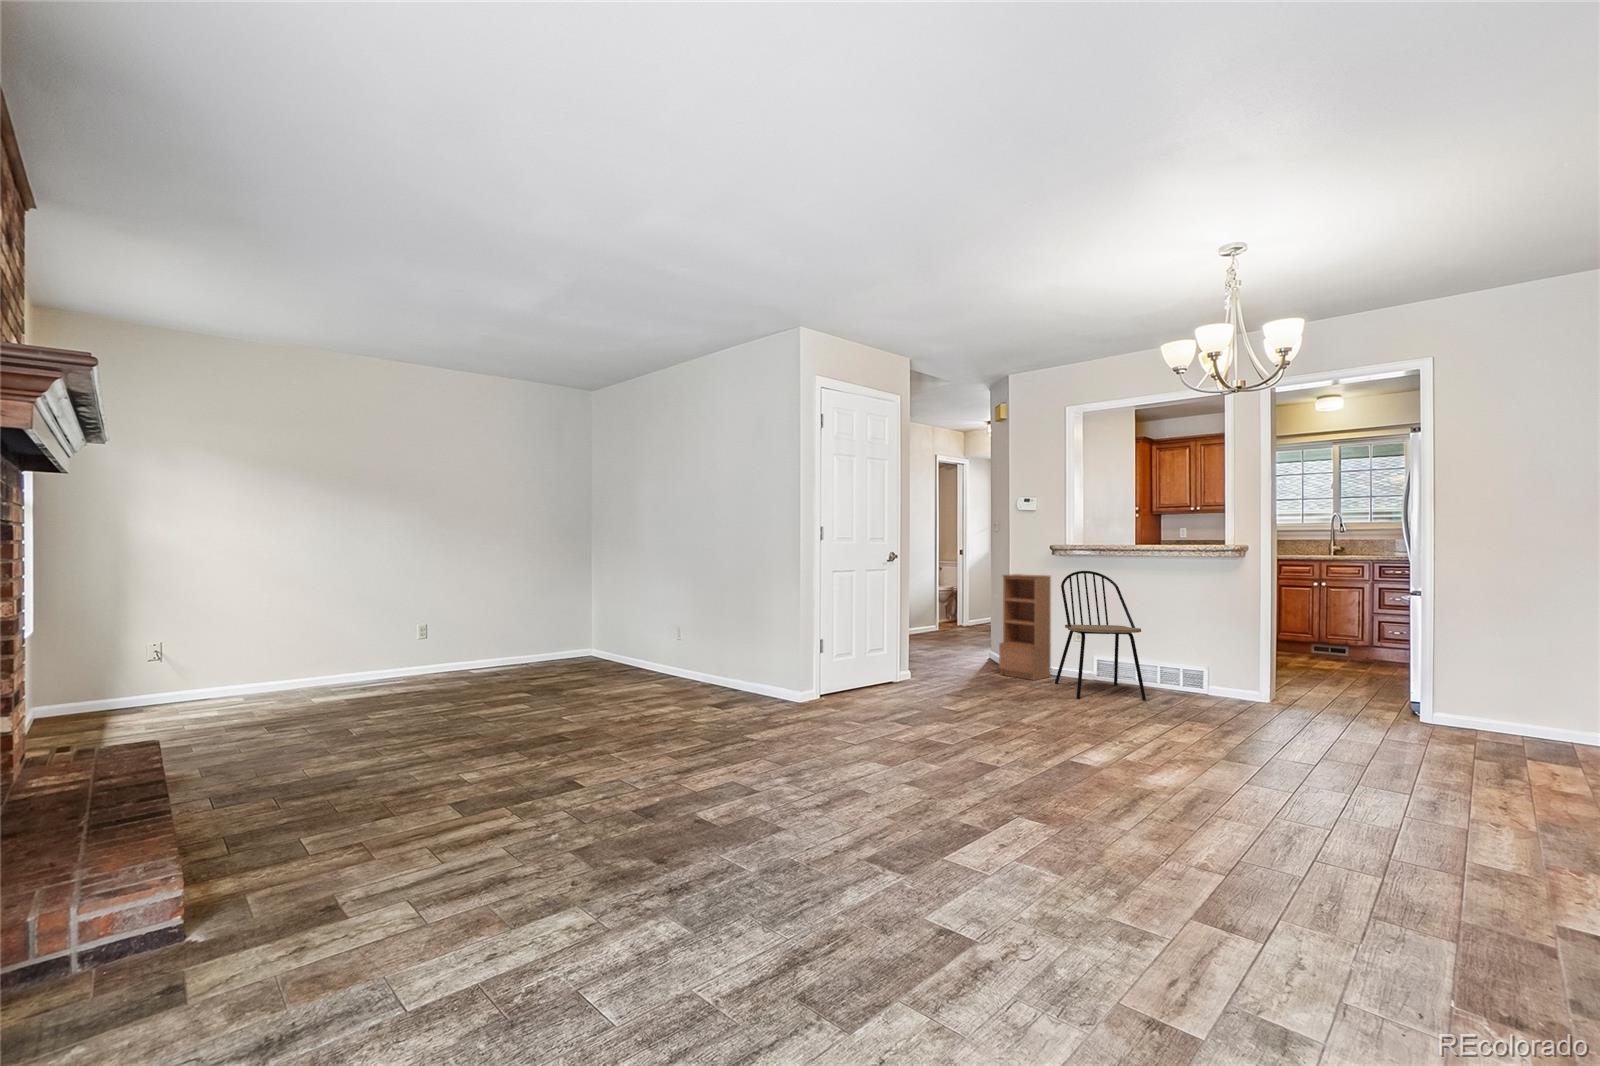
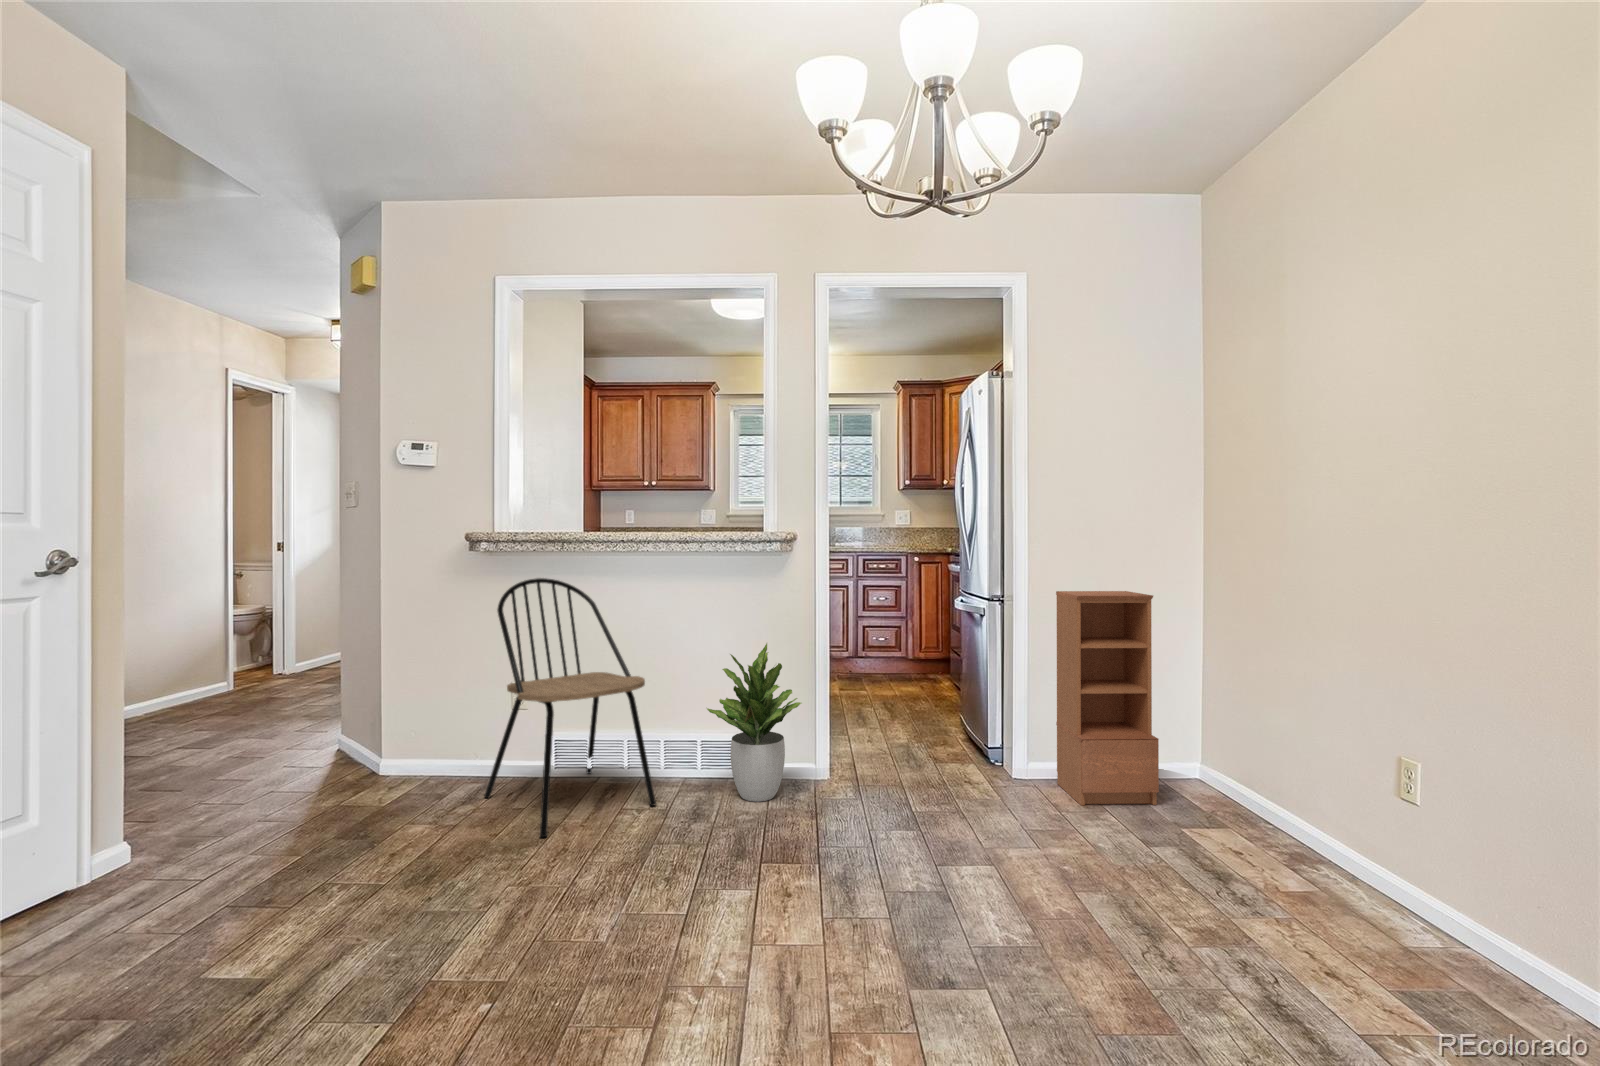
bookcase: present [999,574,1051,680] -> present [1056,591,1159,805]
potted plant: none [1181,615,1252,711] -> present [707,643,801,802]

